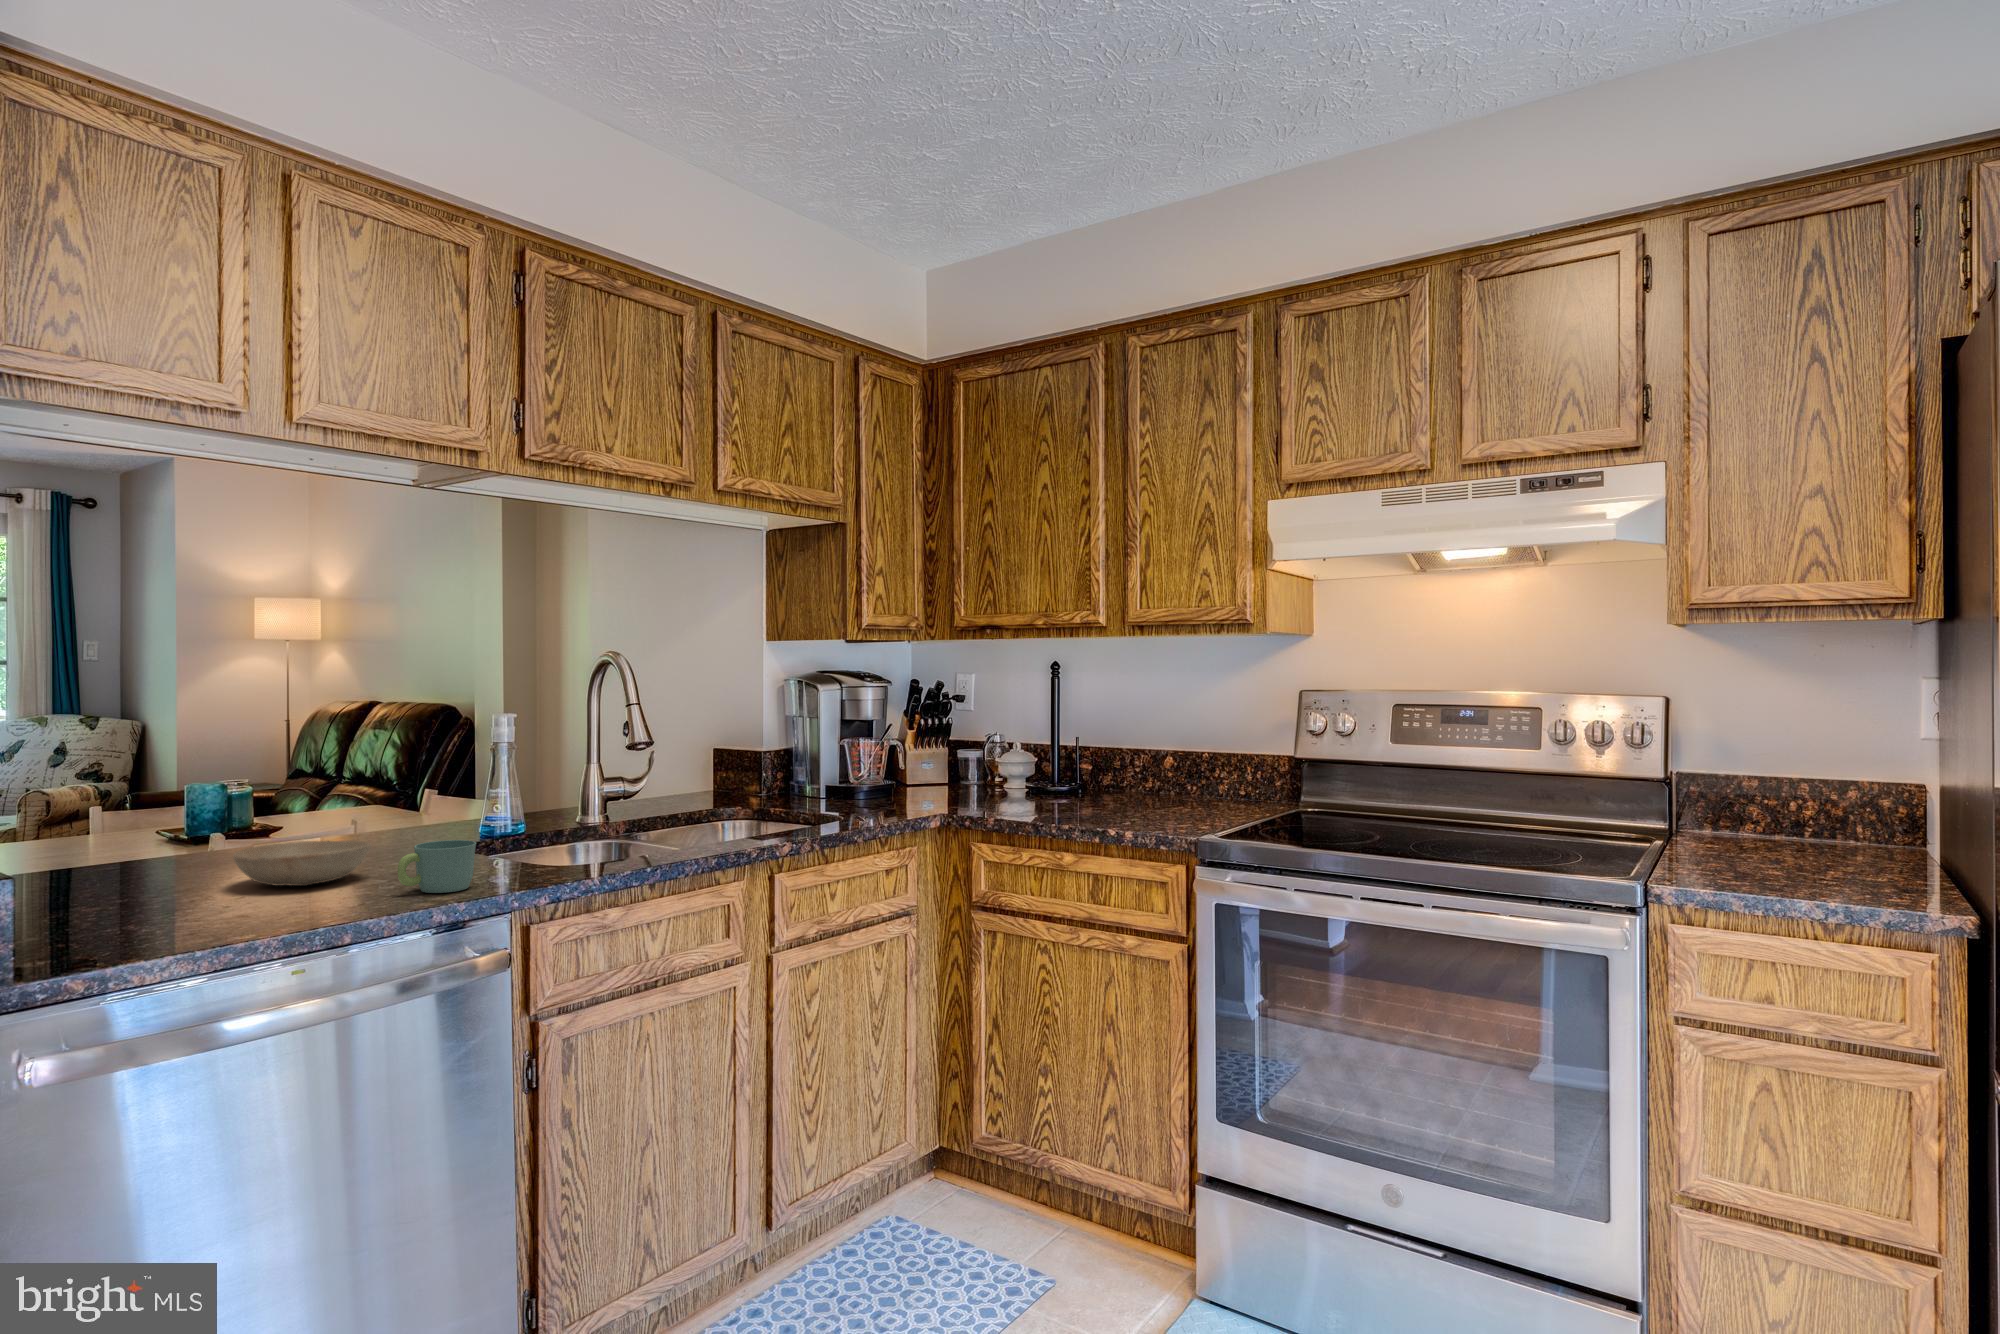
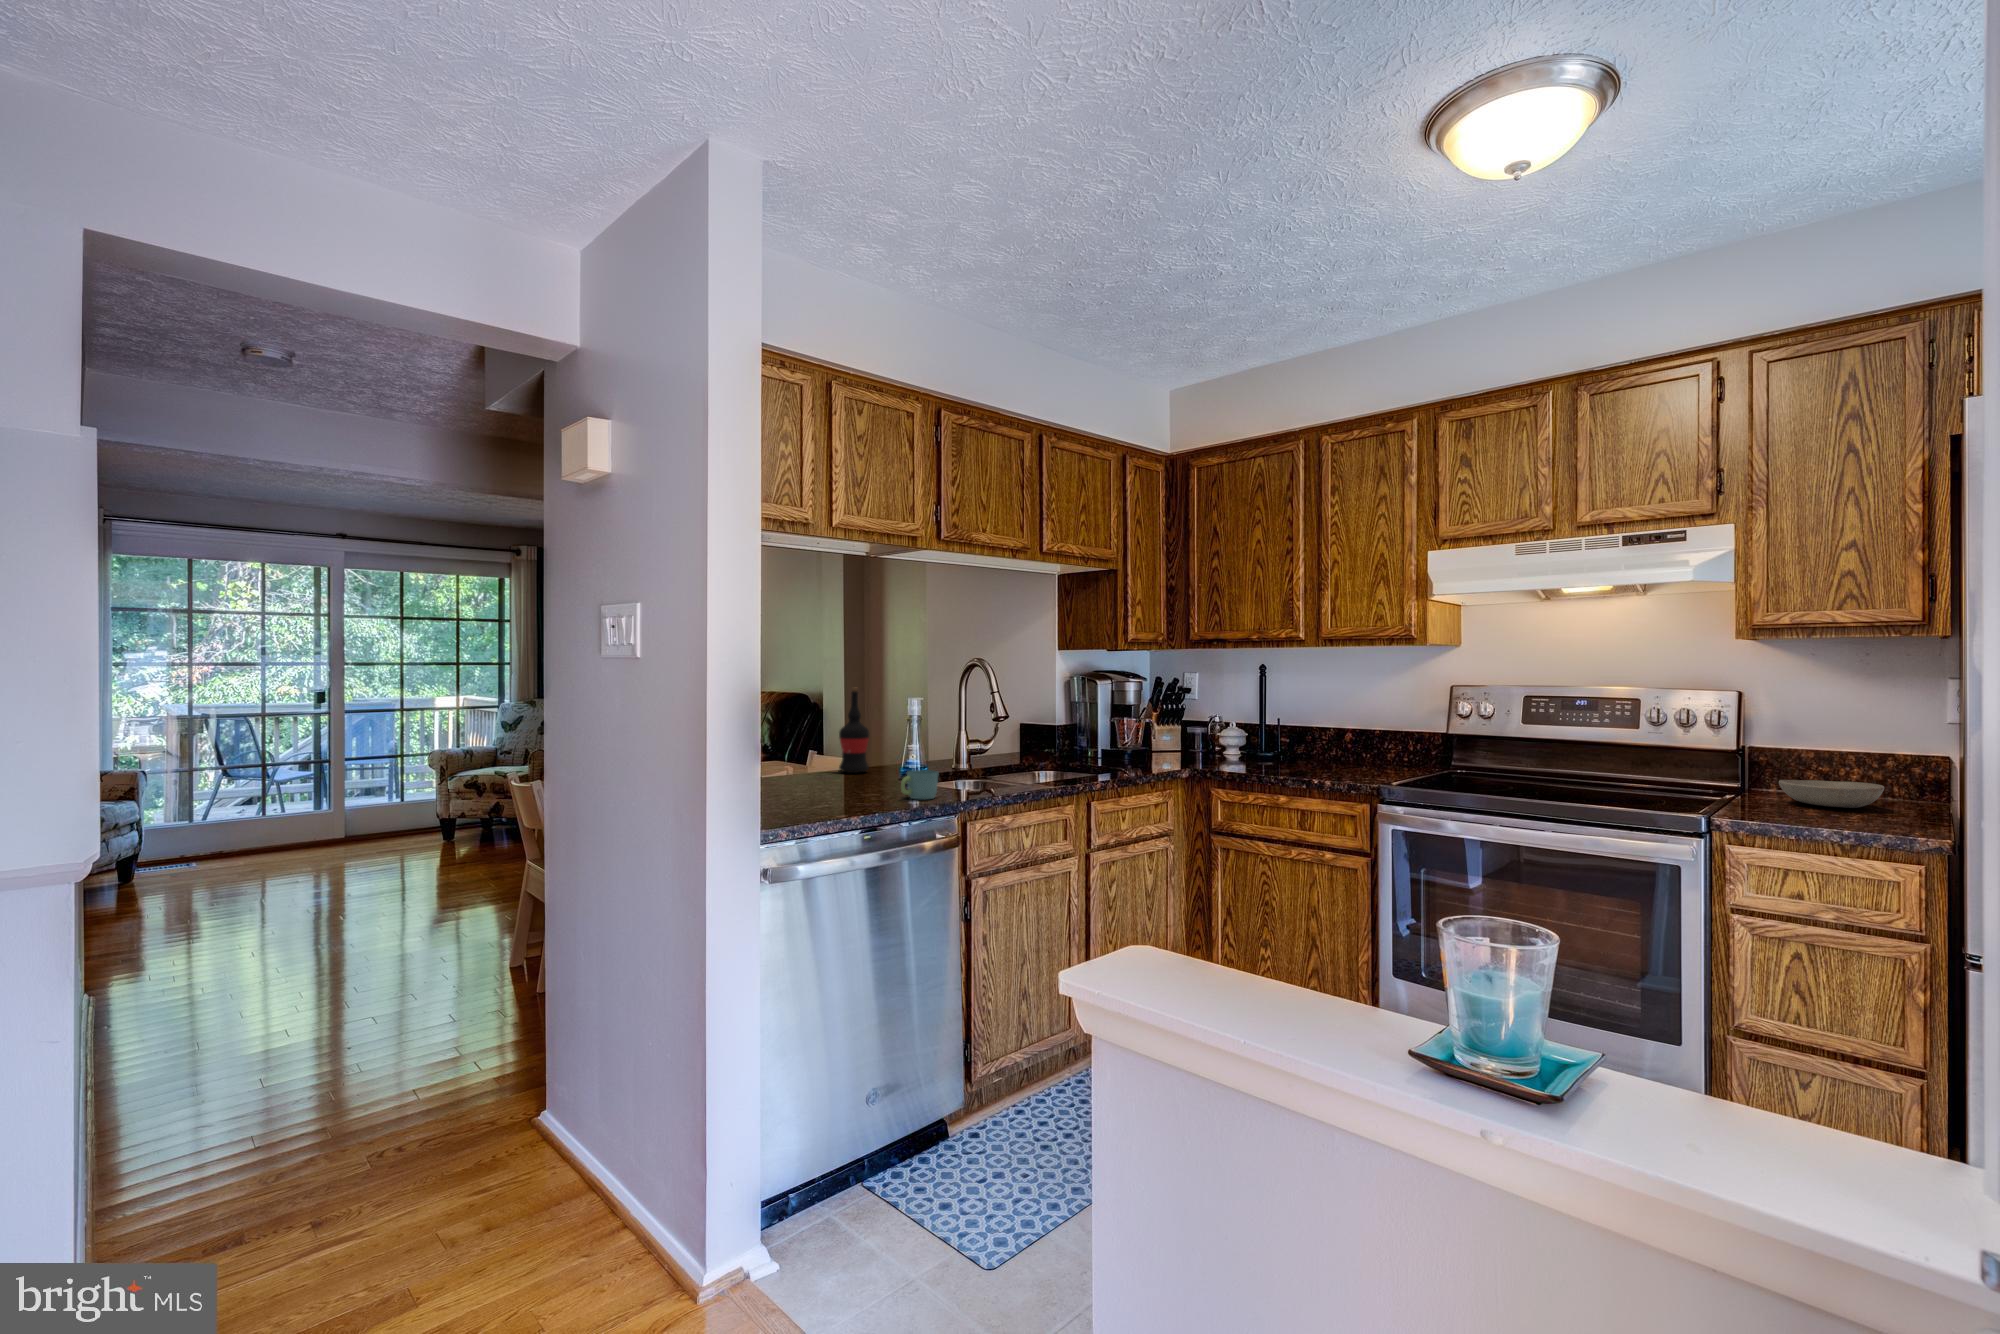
wine bottle: none [359,699,417,839] -> present [839,687,869,773]
bowl: present [233,841,371,886] -> present [1779,780,1884,808]

